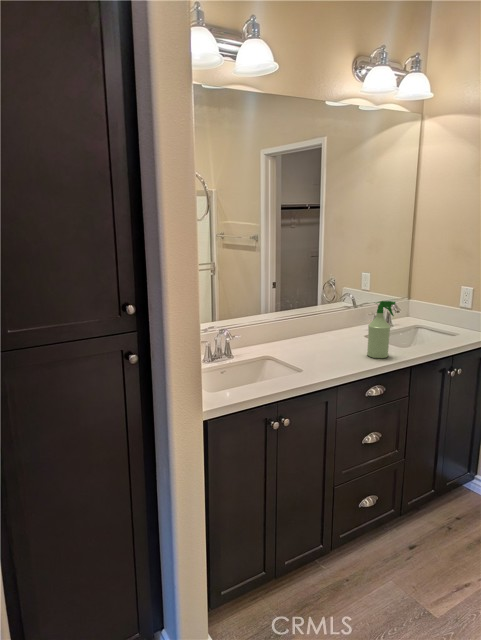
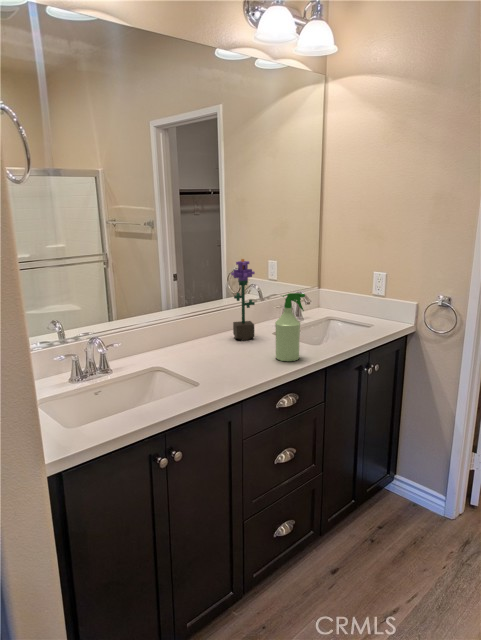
potted flower: none [330,272,351,341] -> present [231,259,255,340]

